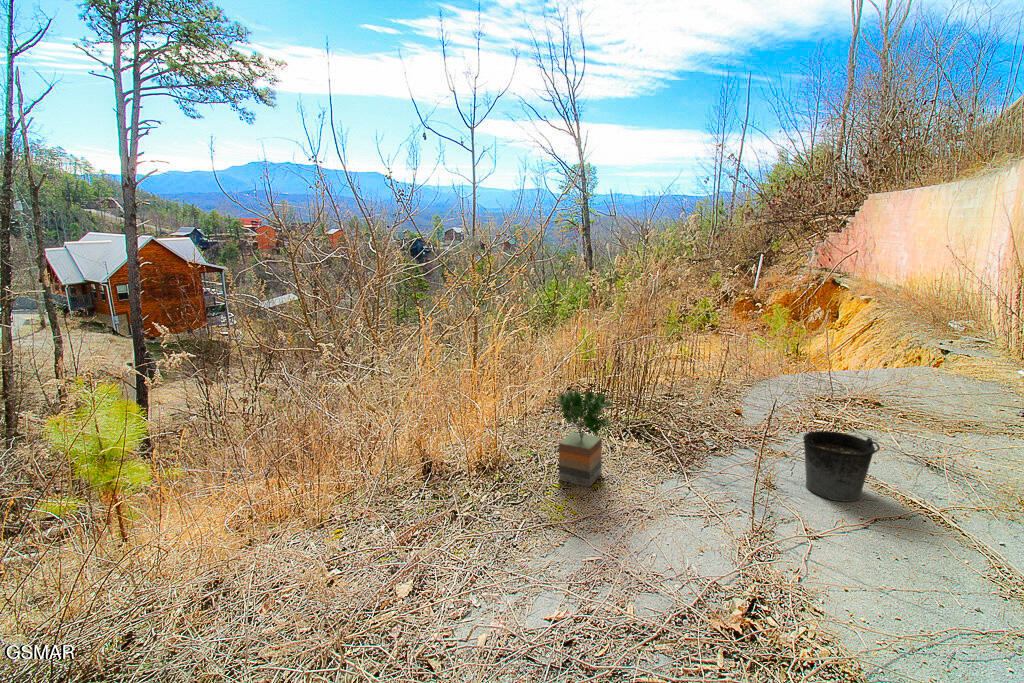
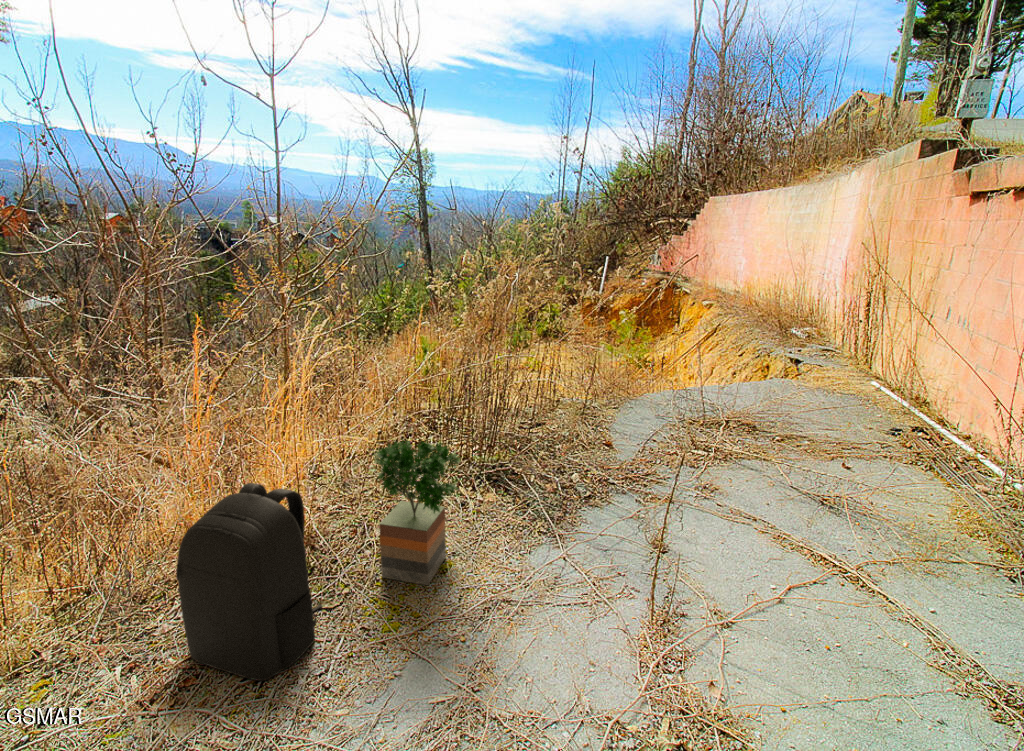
backpack: none [450,406,523,520] -> present [176,483,322,681]
bucket: present [803,431,880,502] -> none [703,472,791,564]

